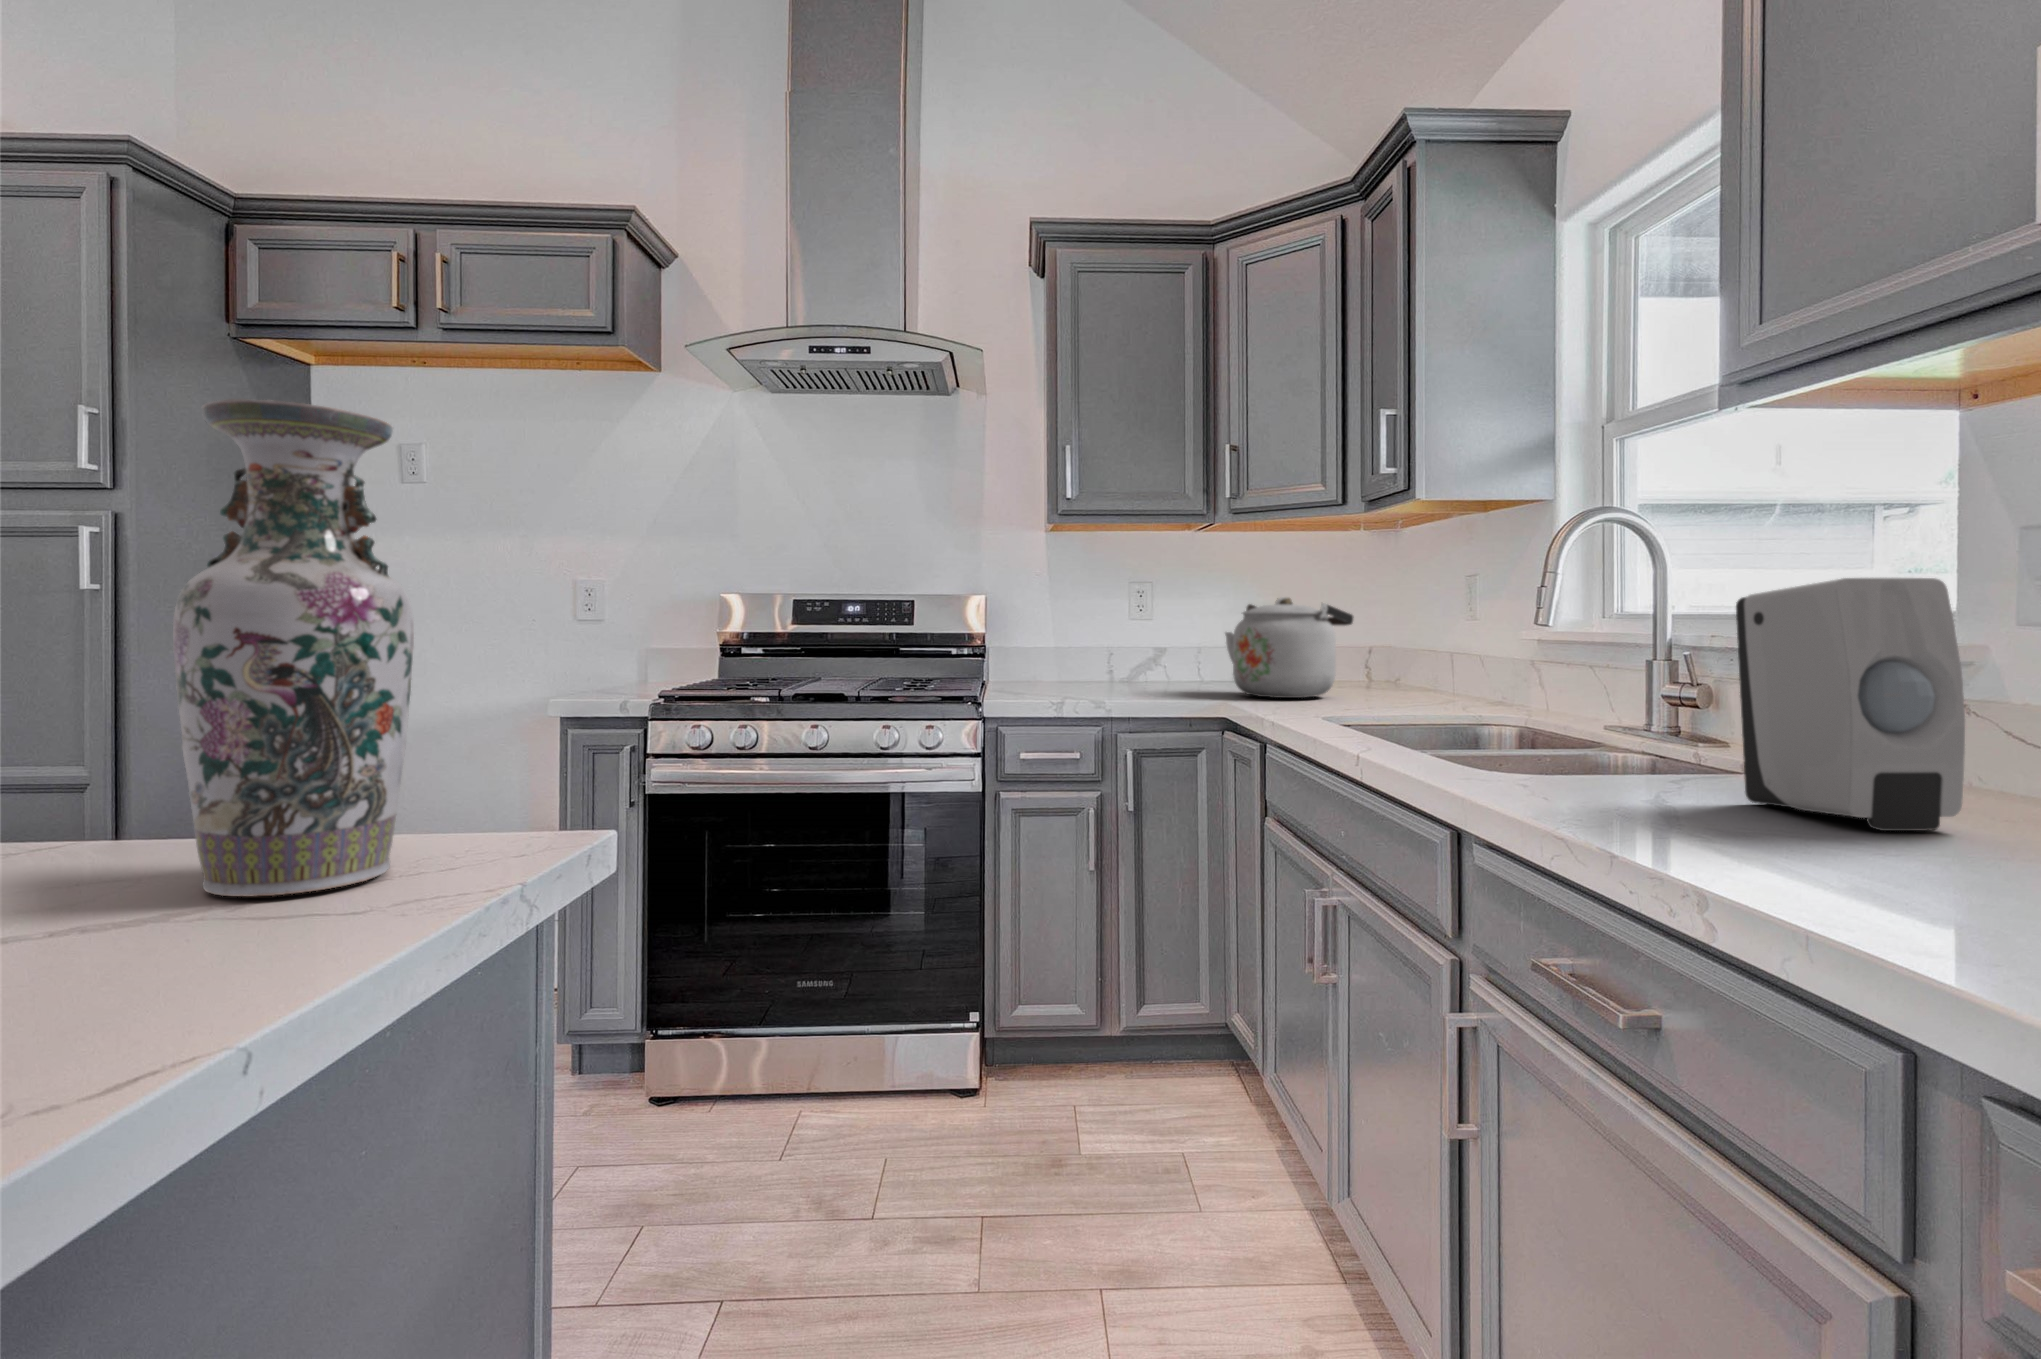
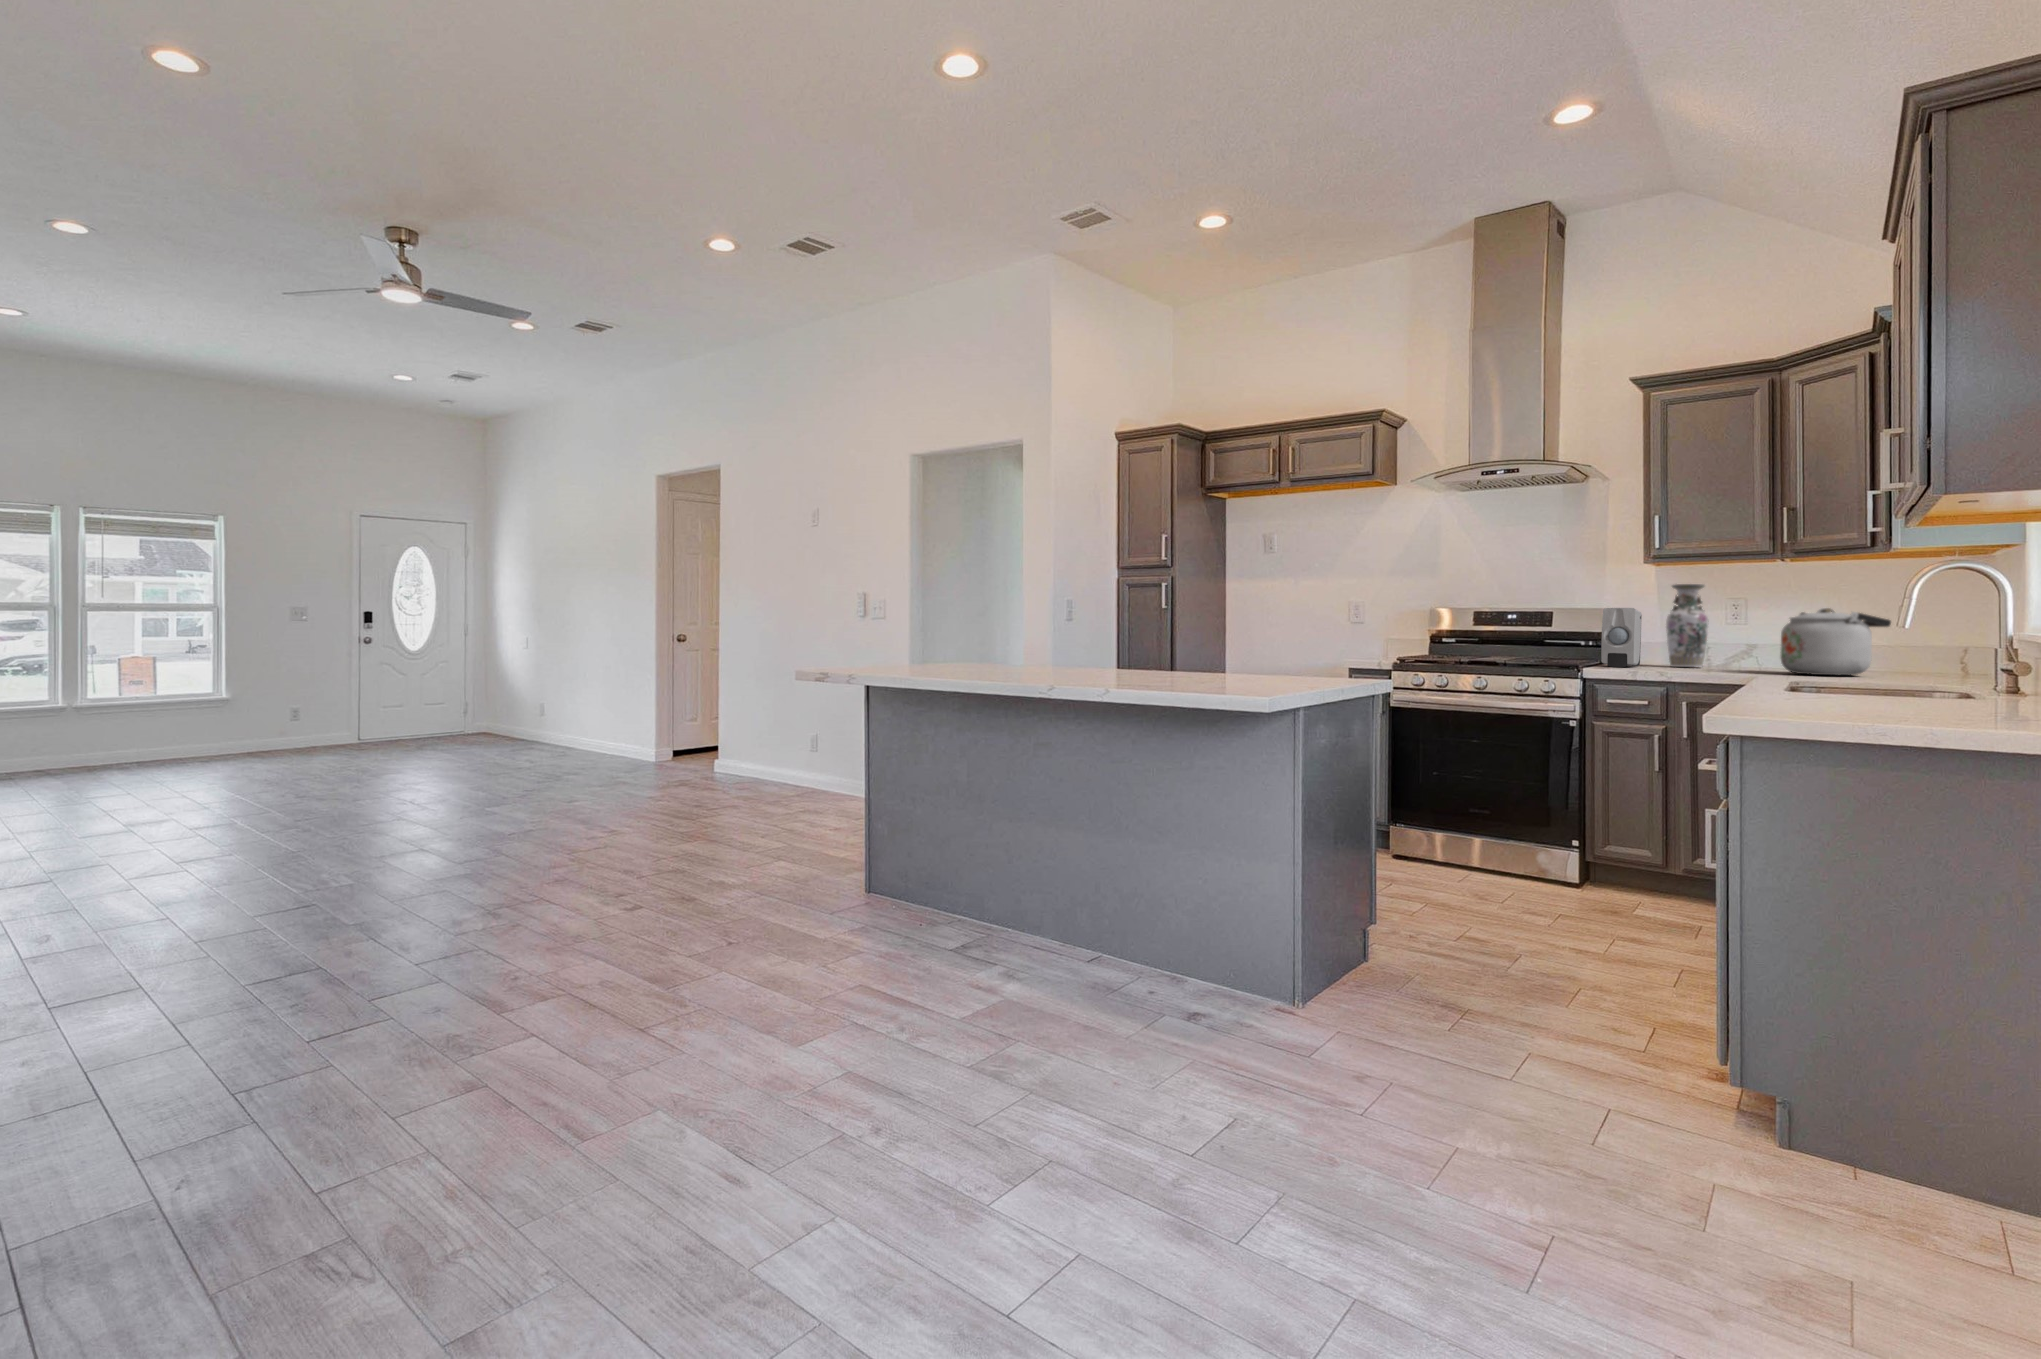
vase: present [173,399,414,897] -> present [1666,584,1709,667]
soap dispenser: present [1736,578,1965,831] -> present [1601,608,1642,667]

